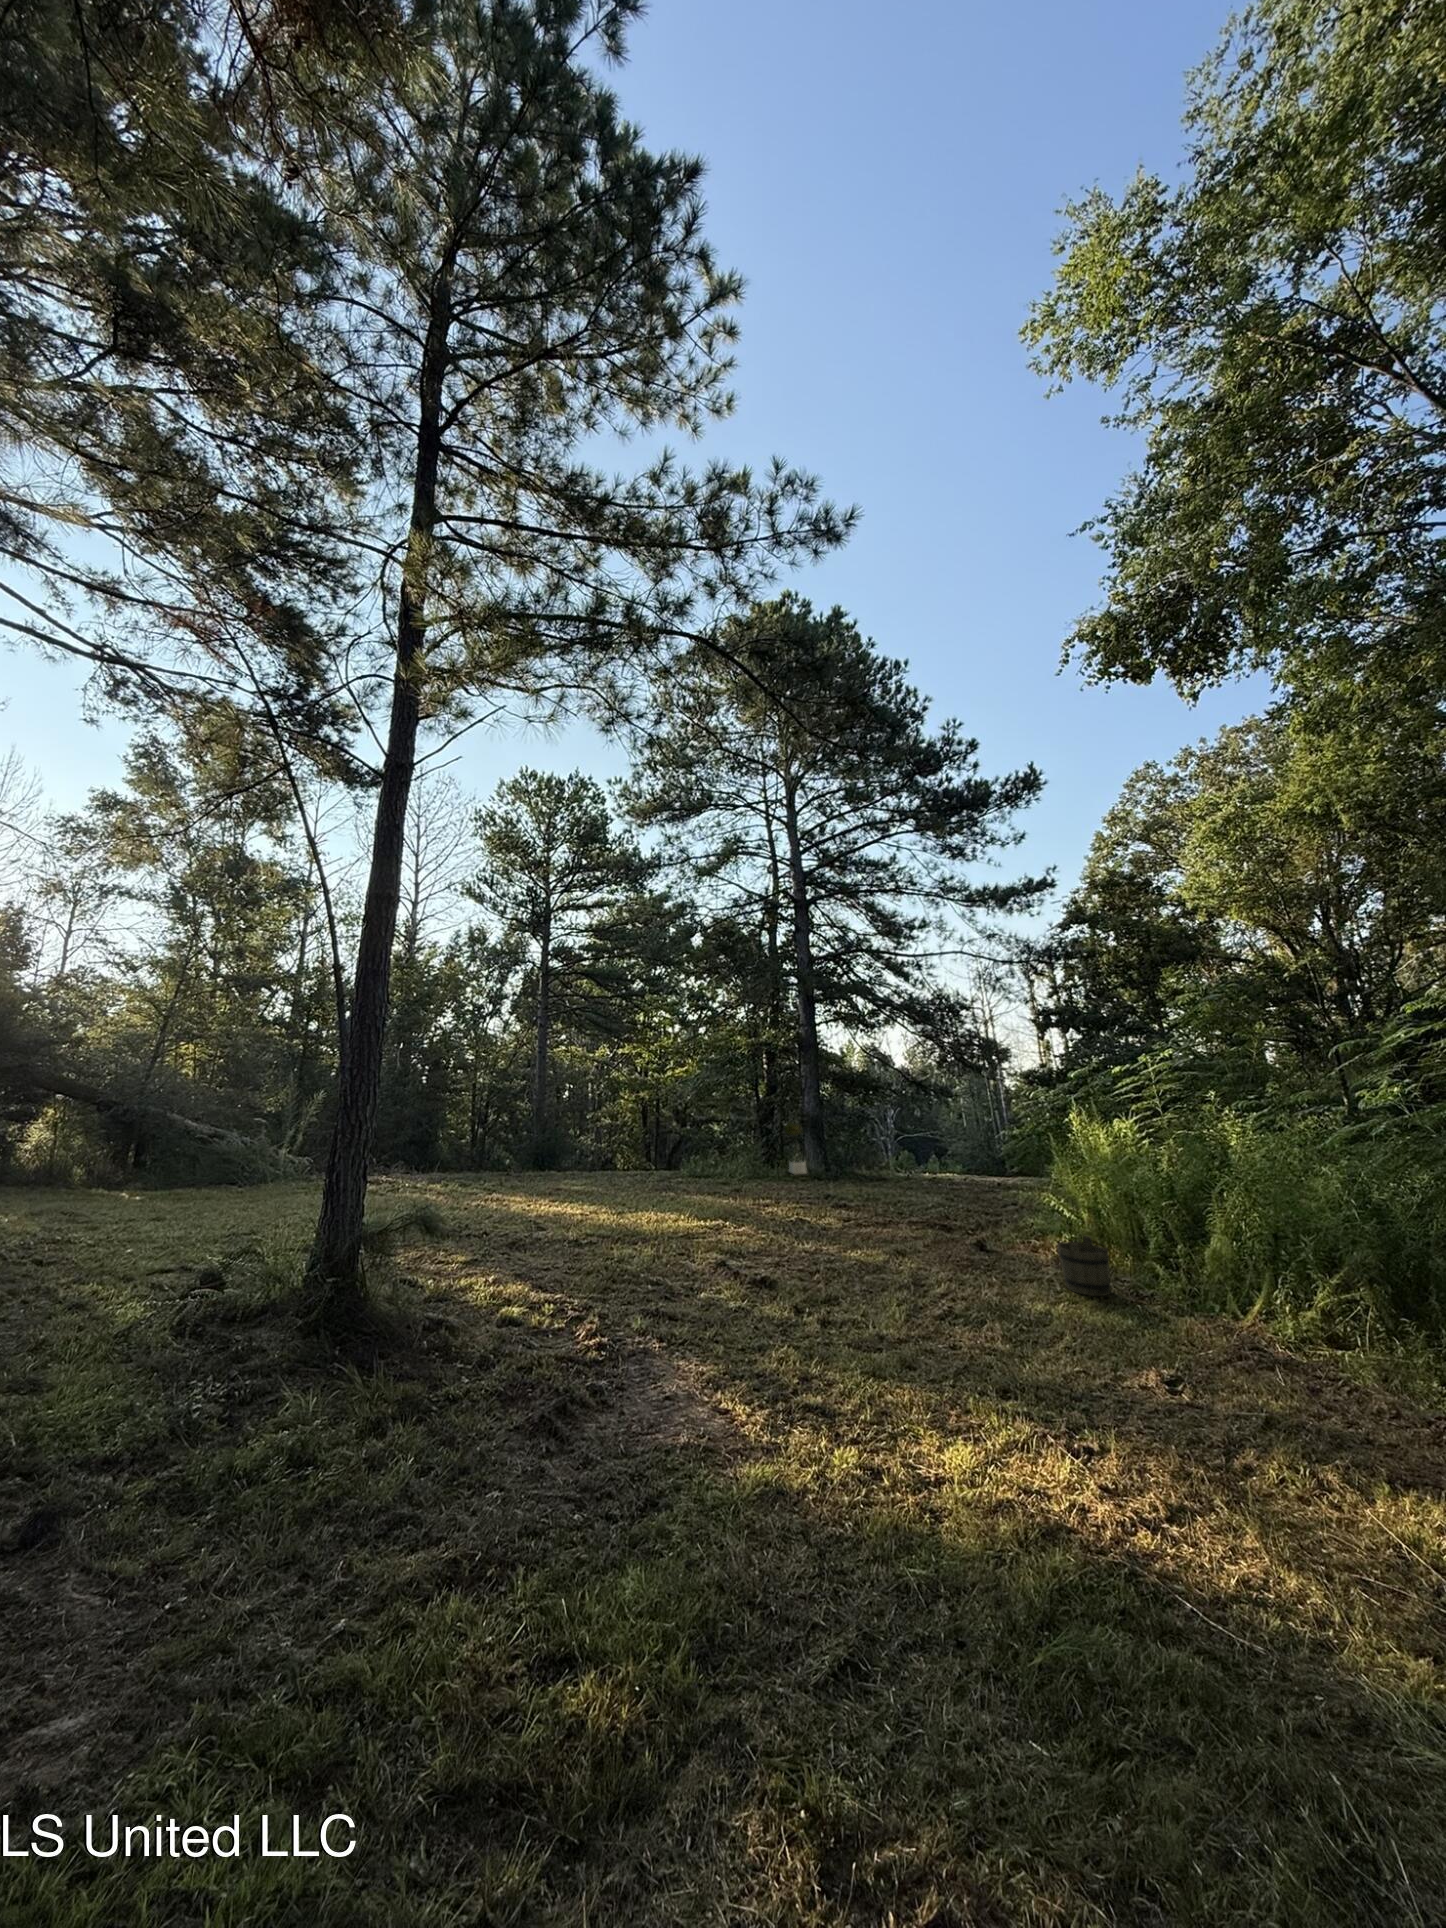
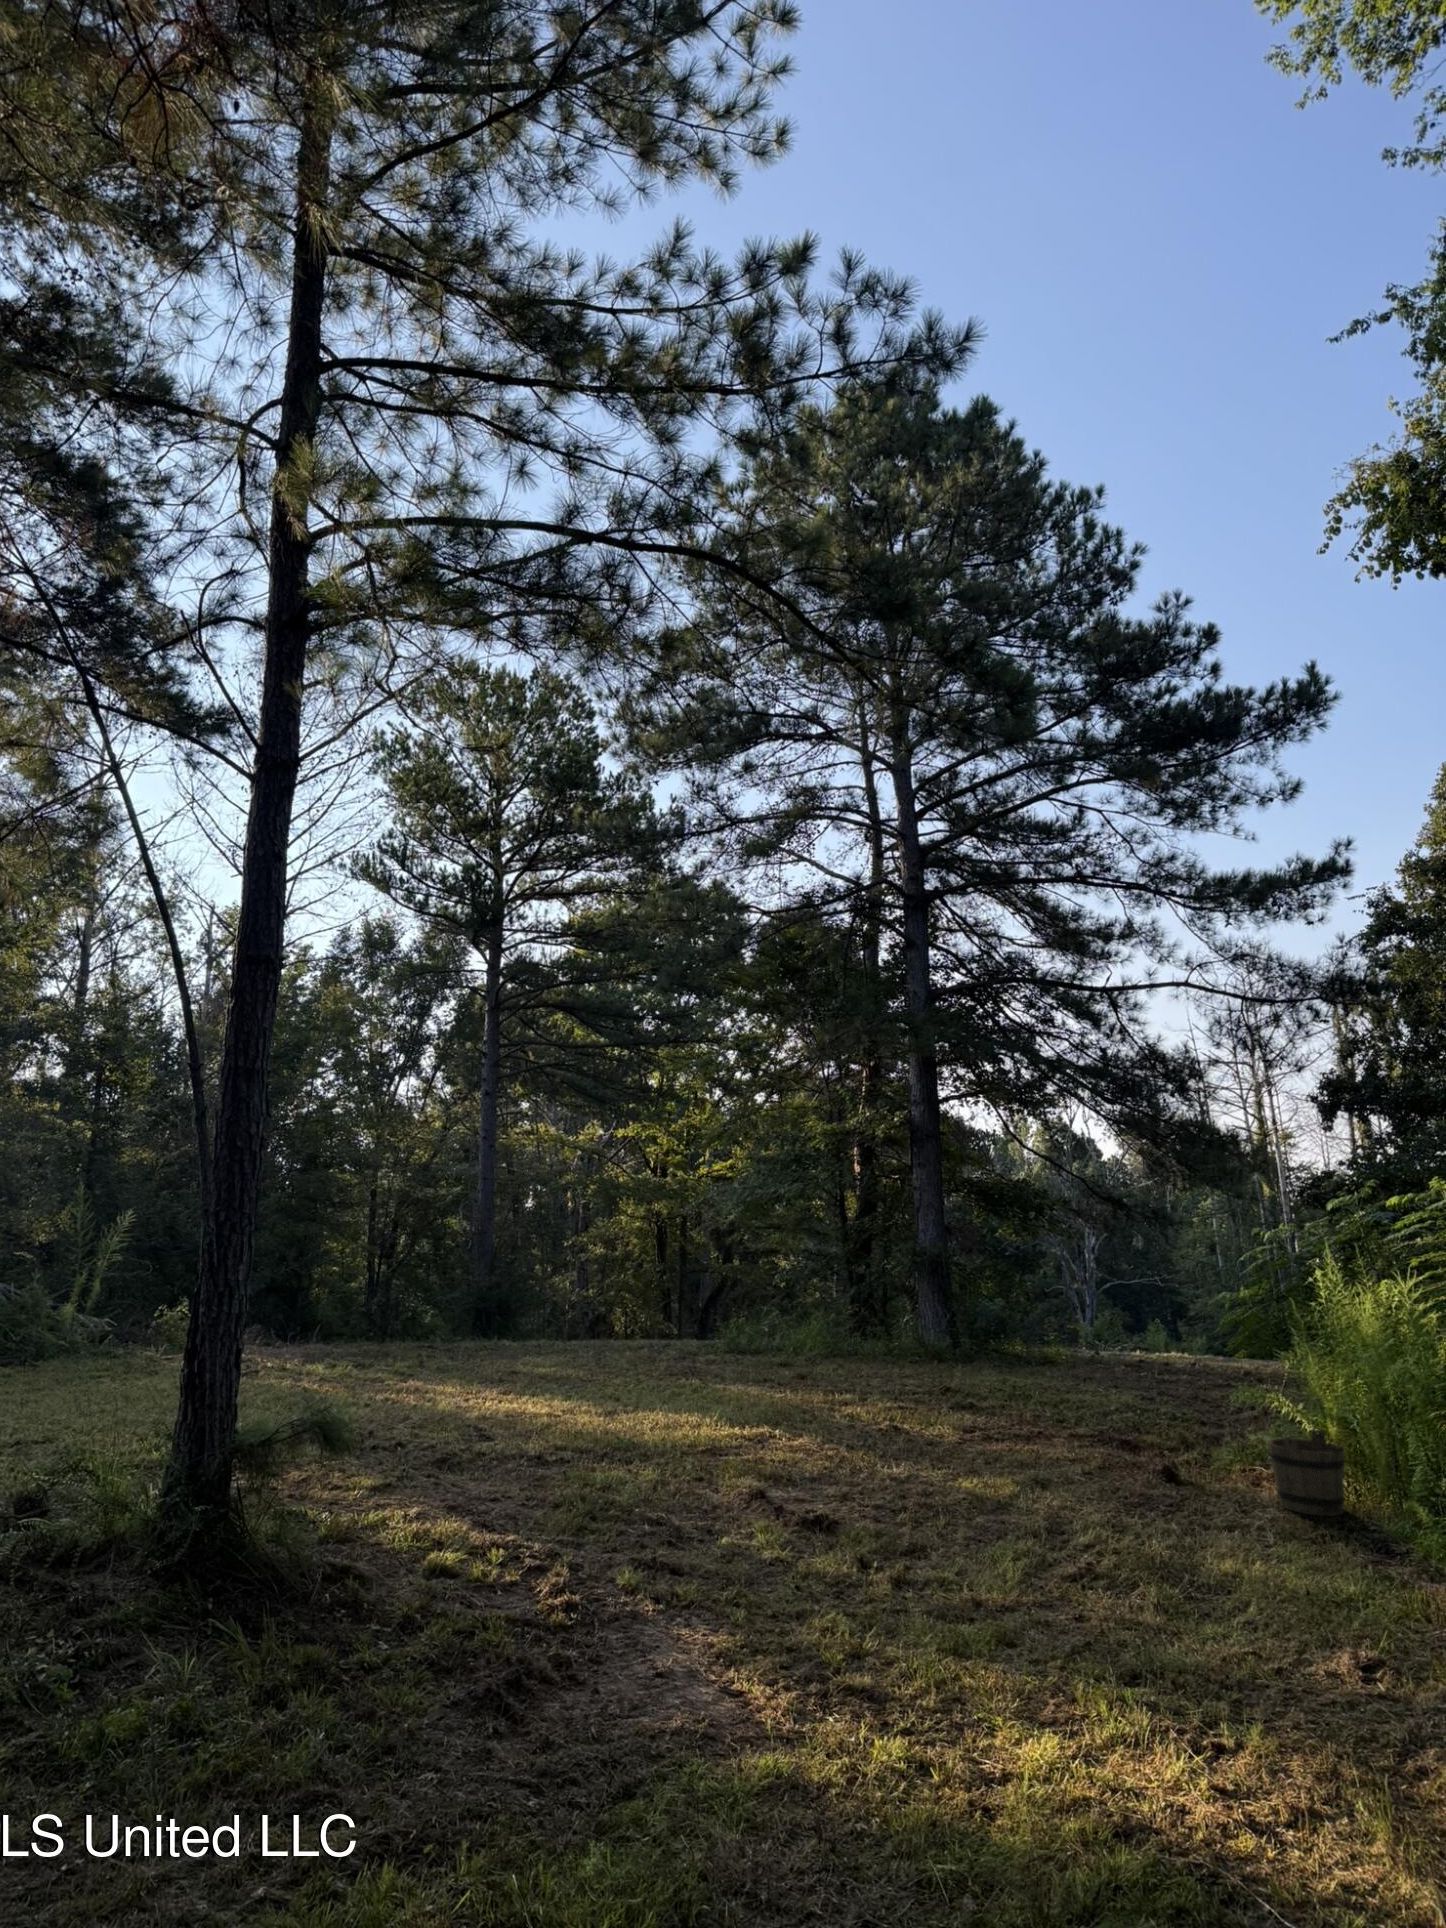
potted tree: present [785,1122,807,1174] -> none [889,1265,924,1354]

